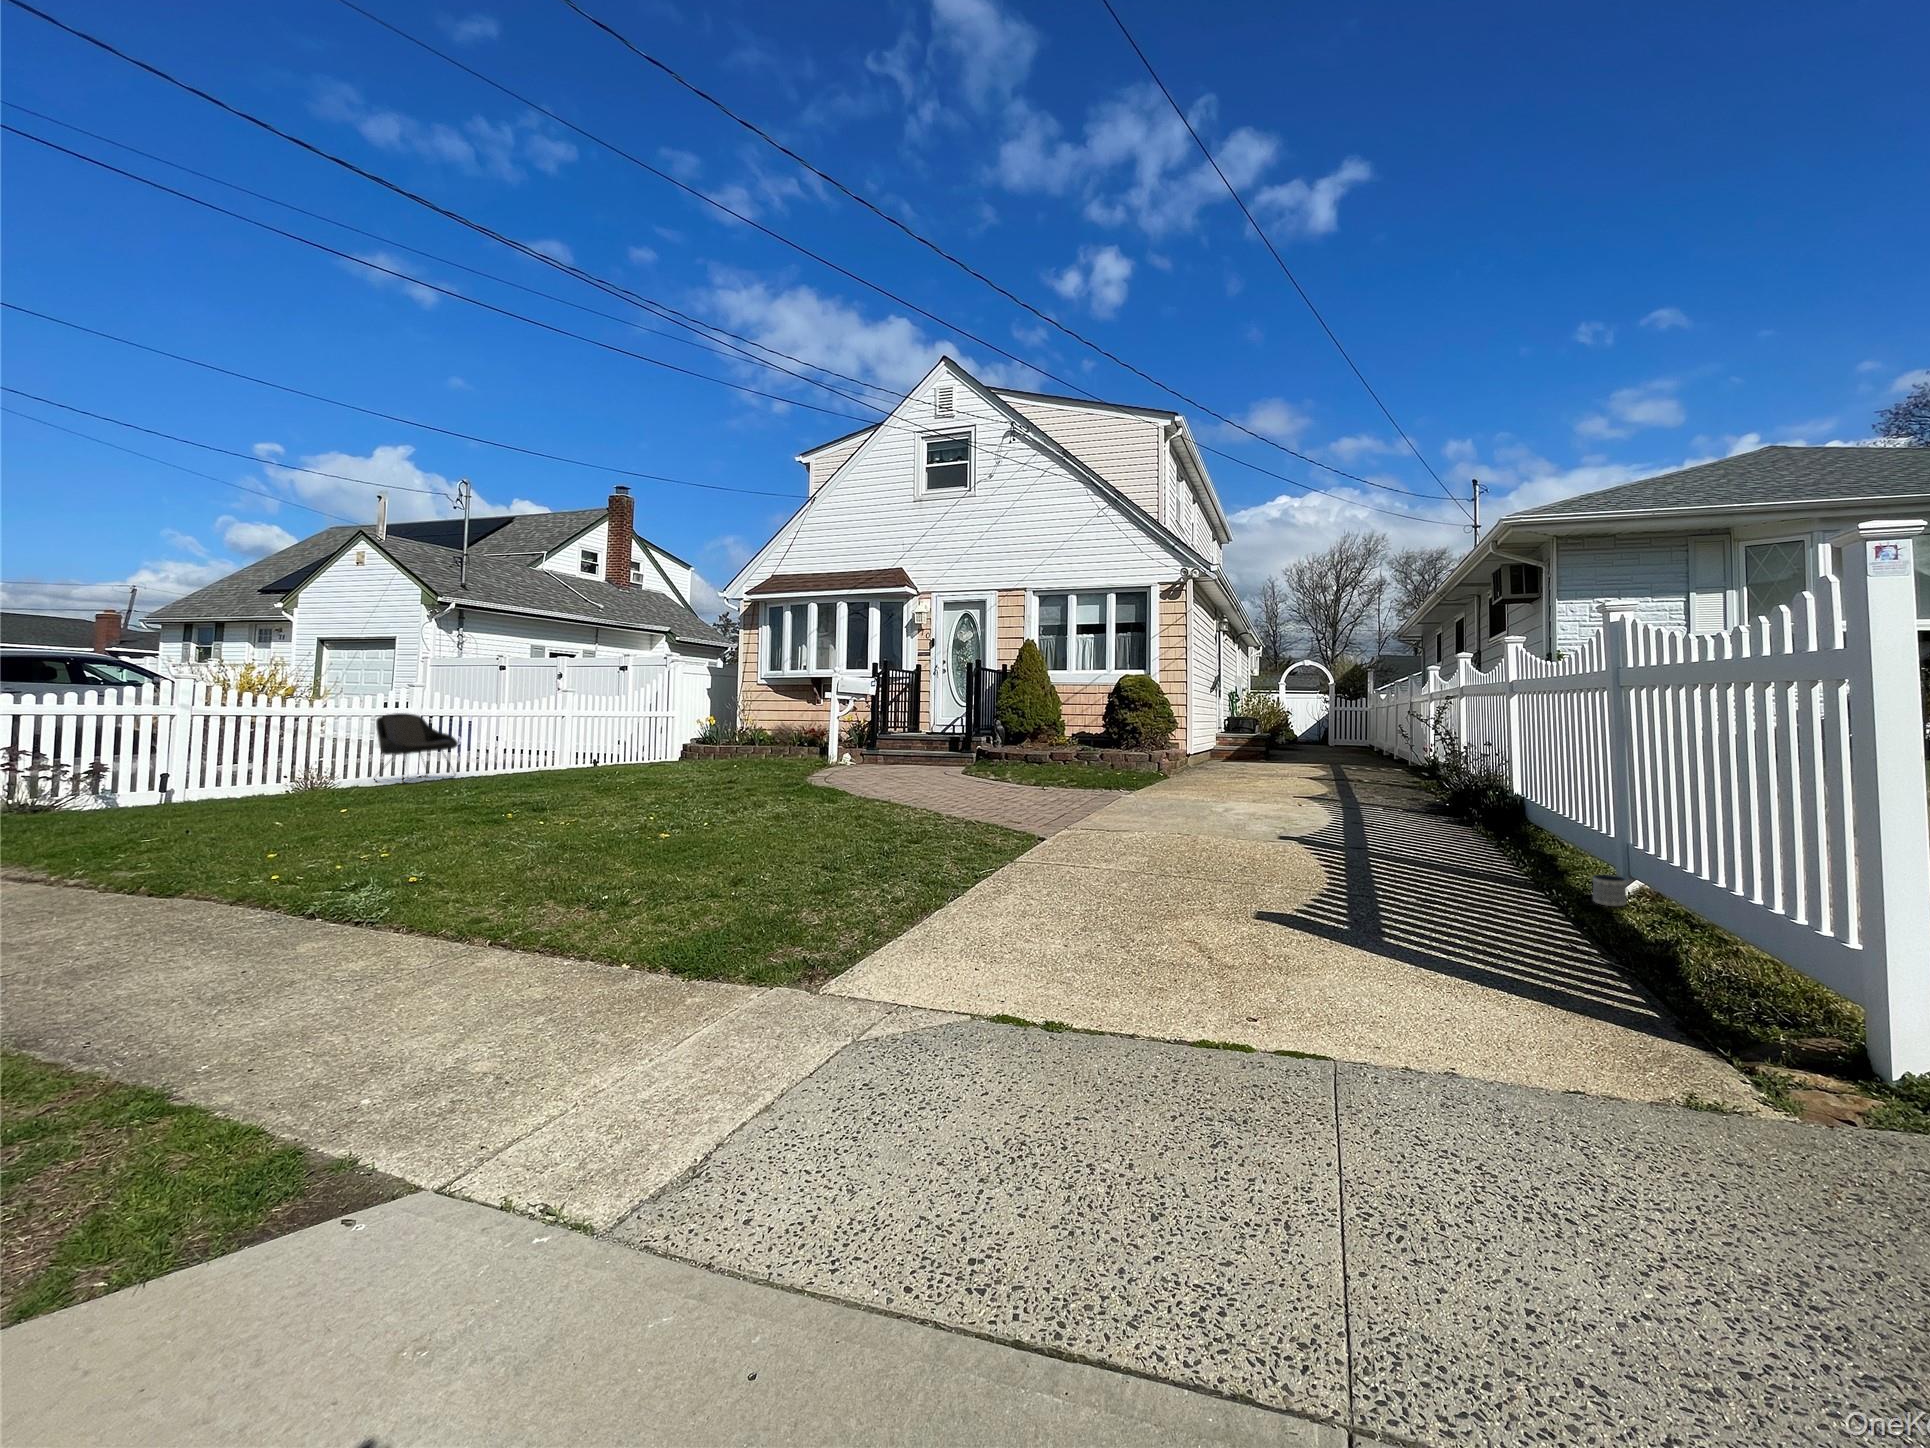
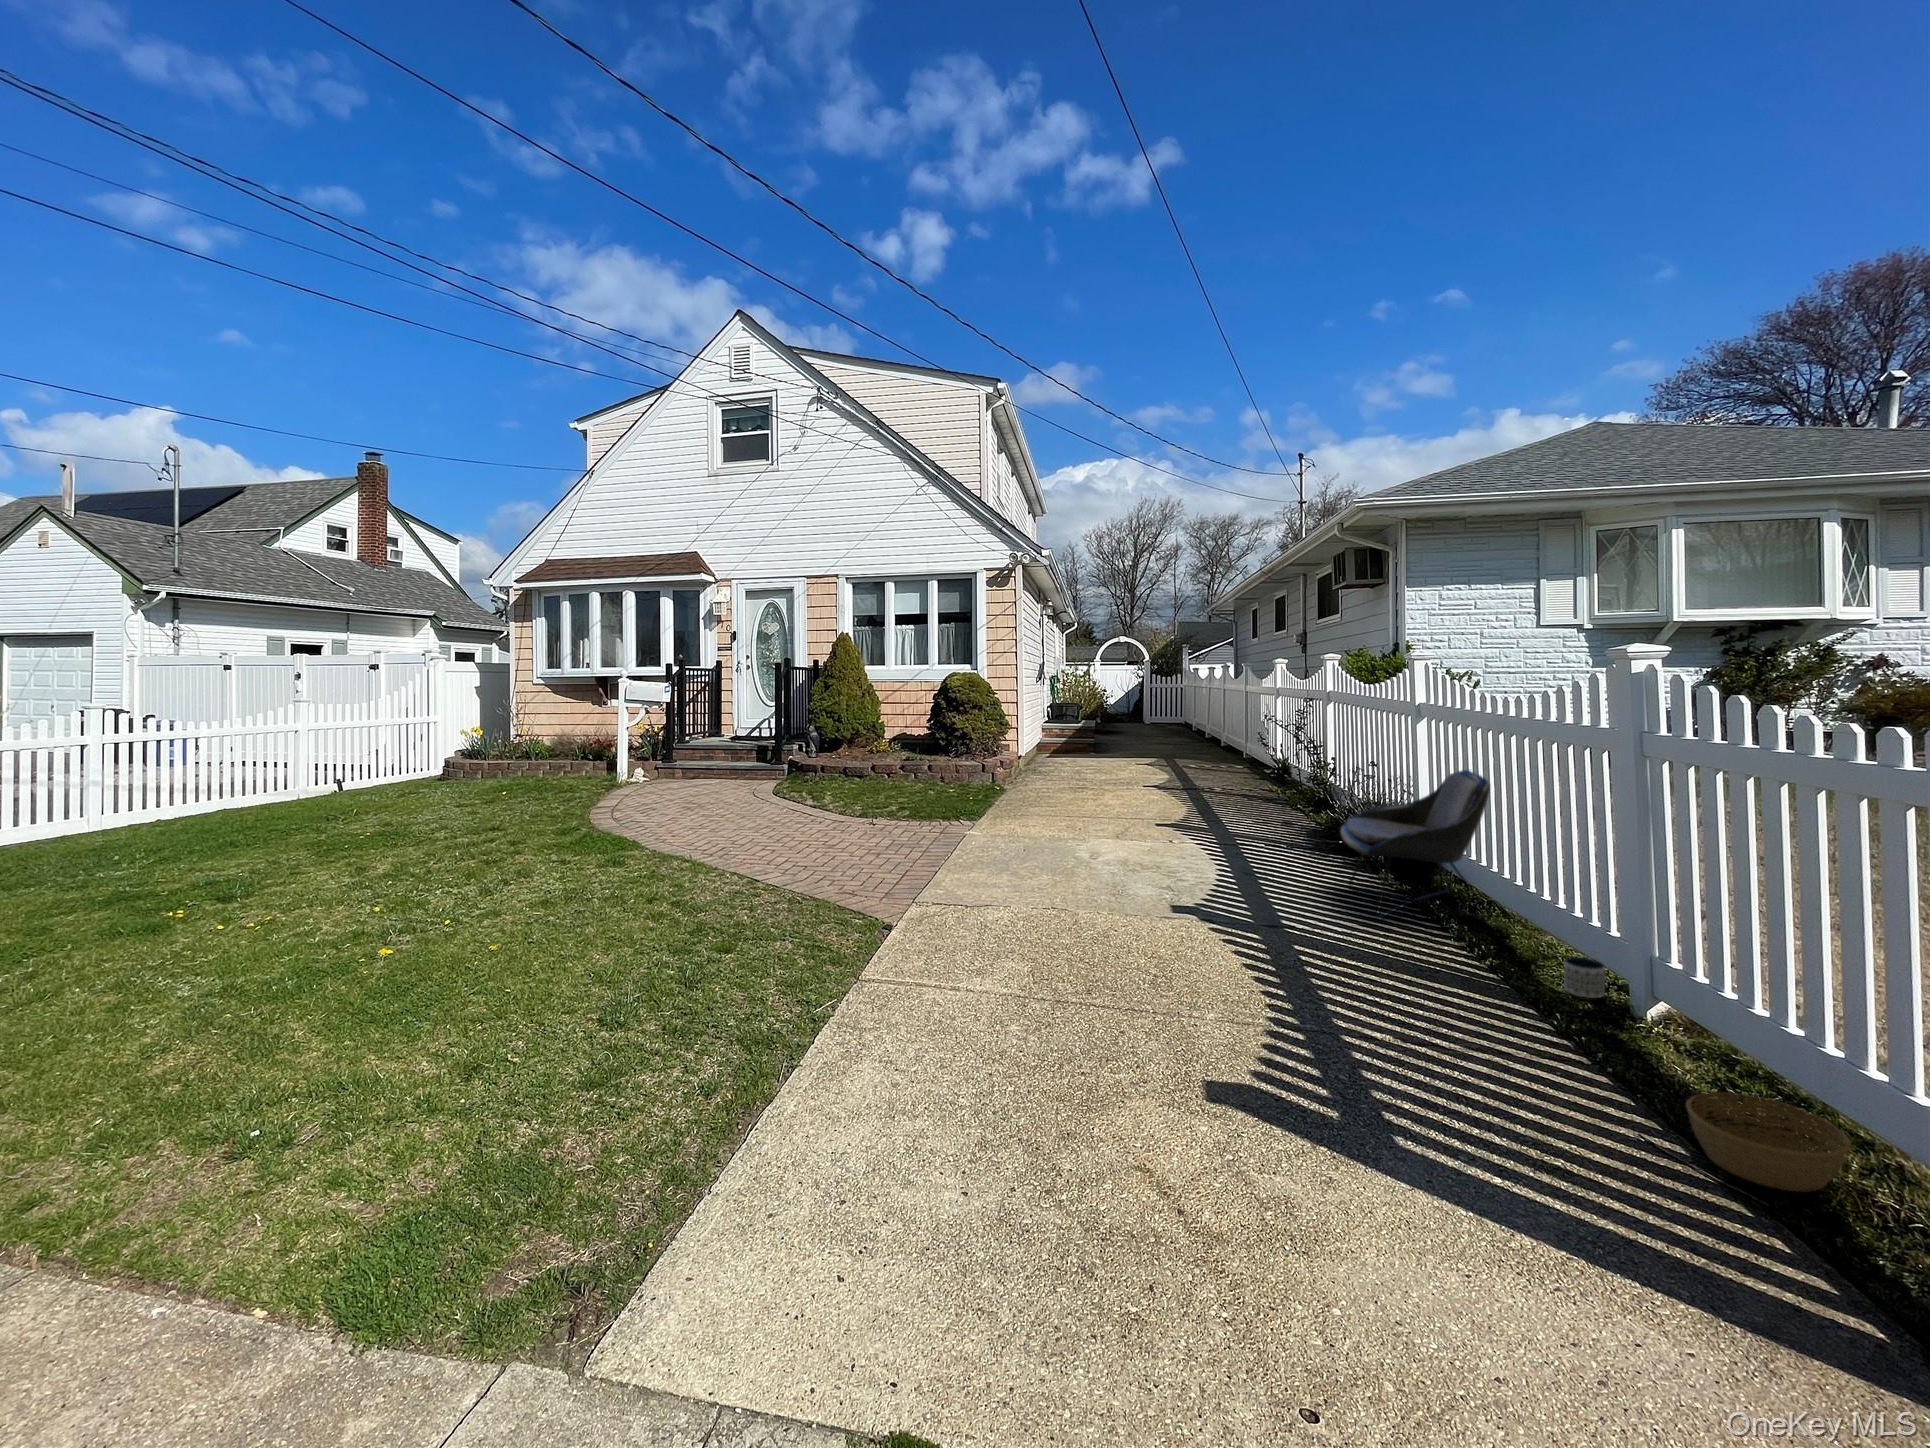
lounge chair: present [375,713,458,783] -> present [1341,770,1491,923]
basket: none [1627,943,1745,1006] -> present [1686,1092,1851,1192]

